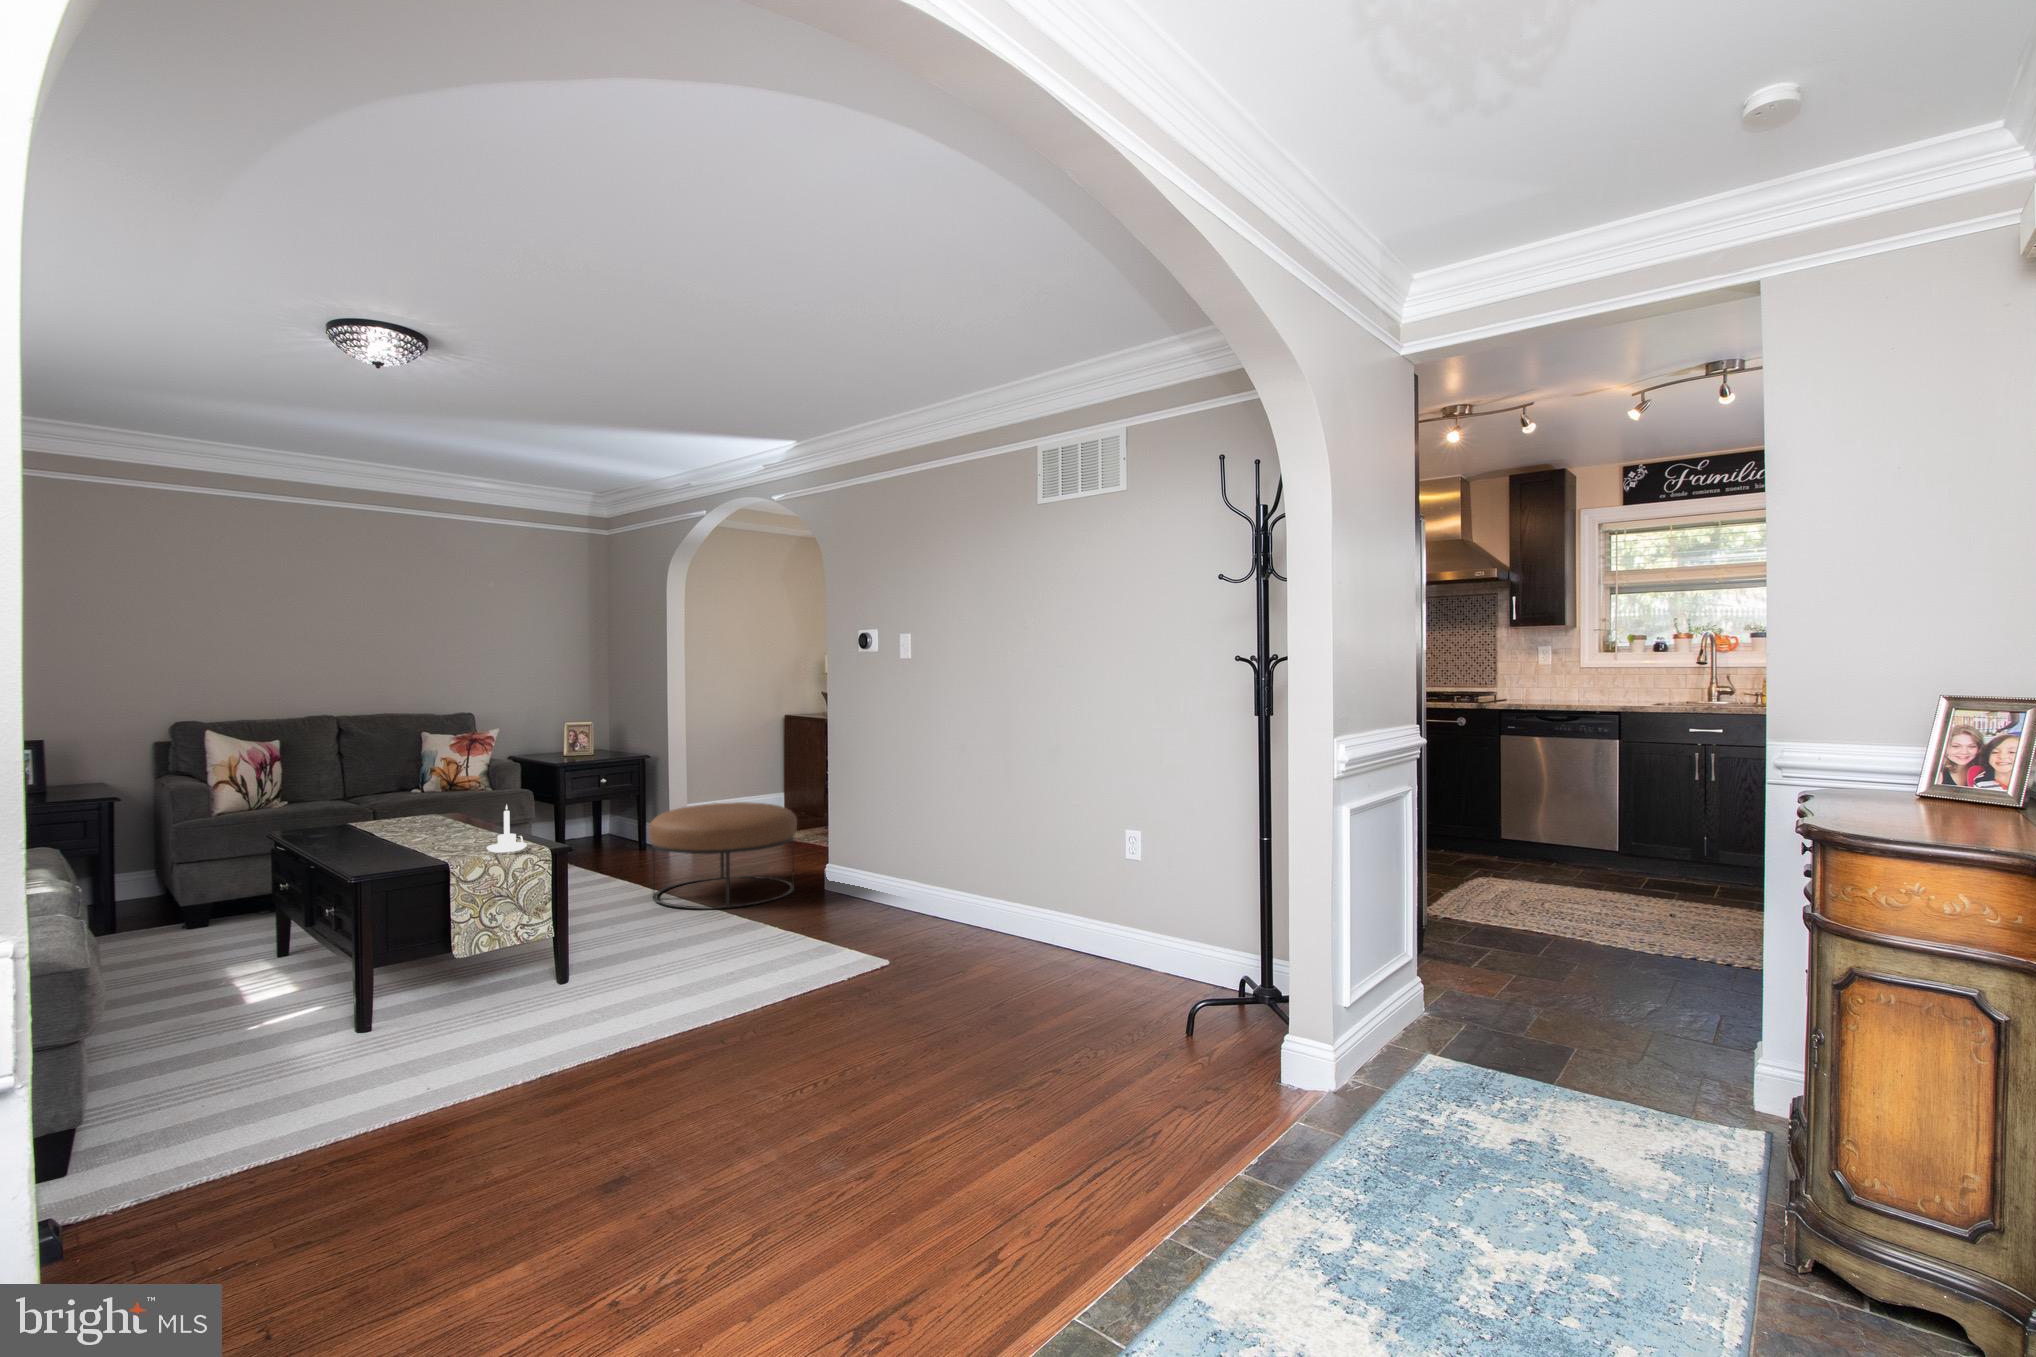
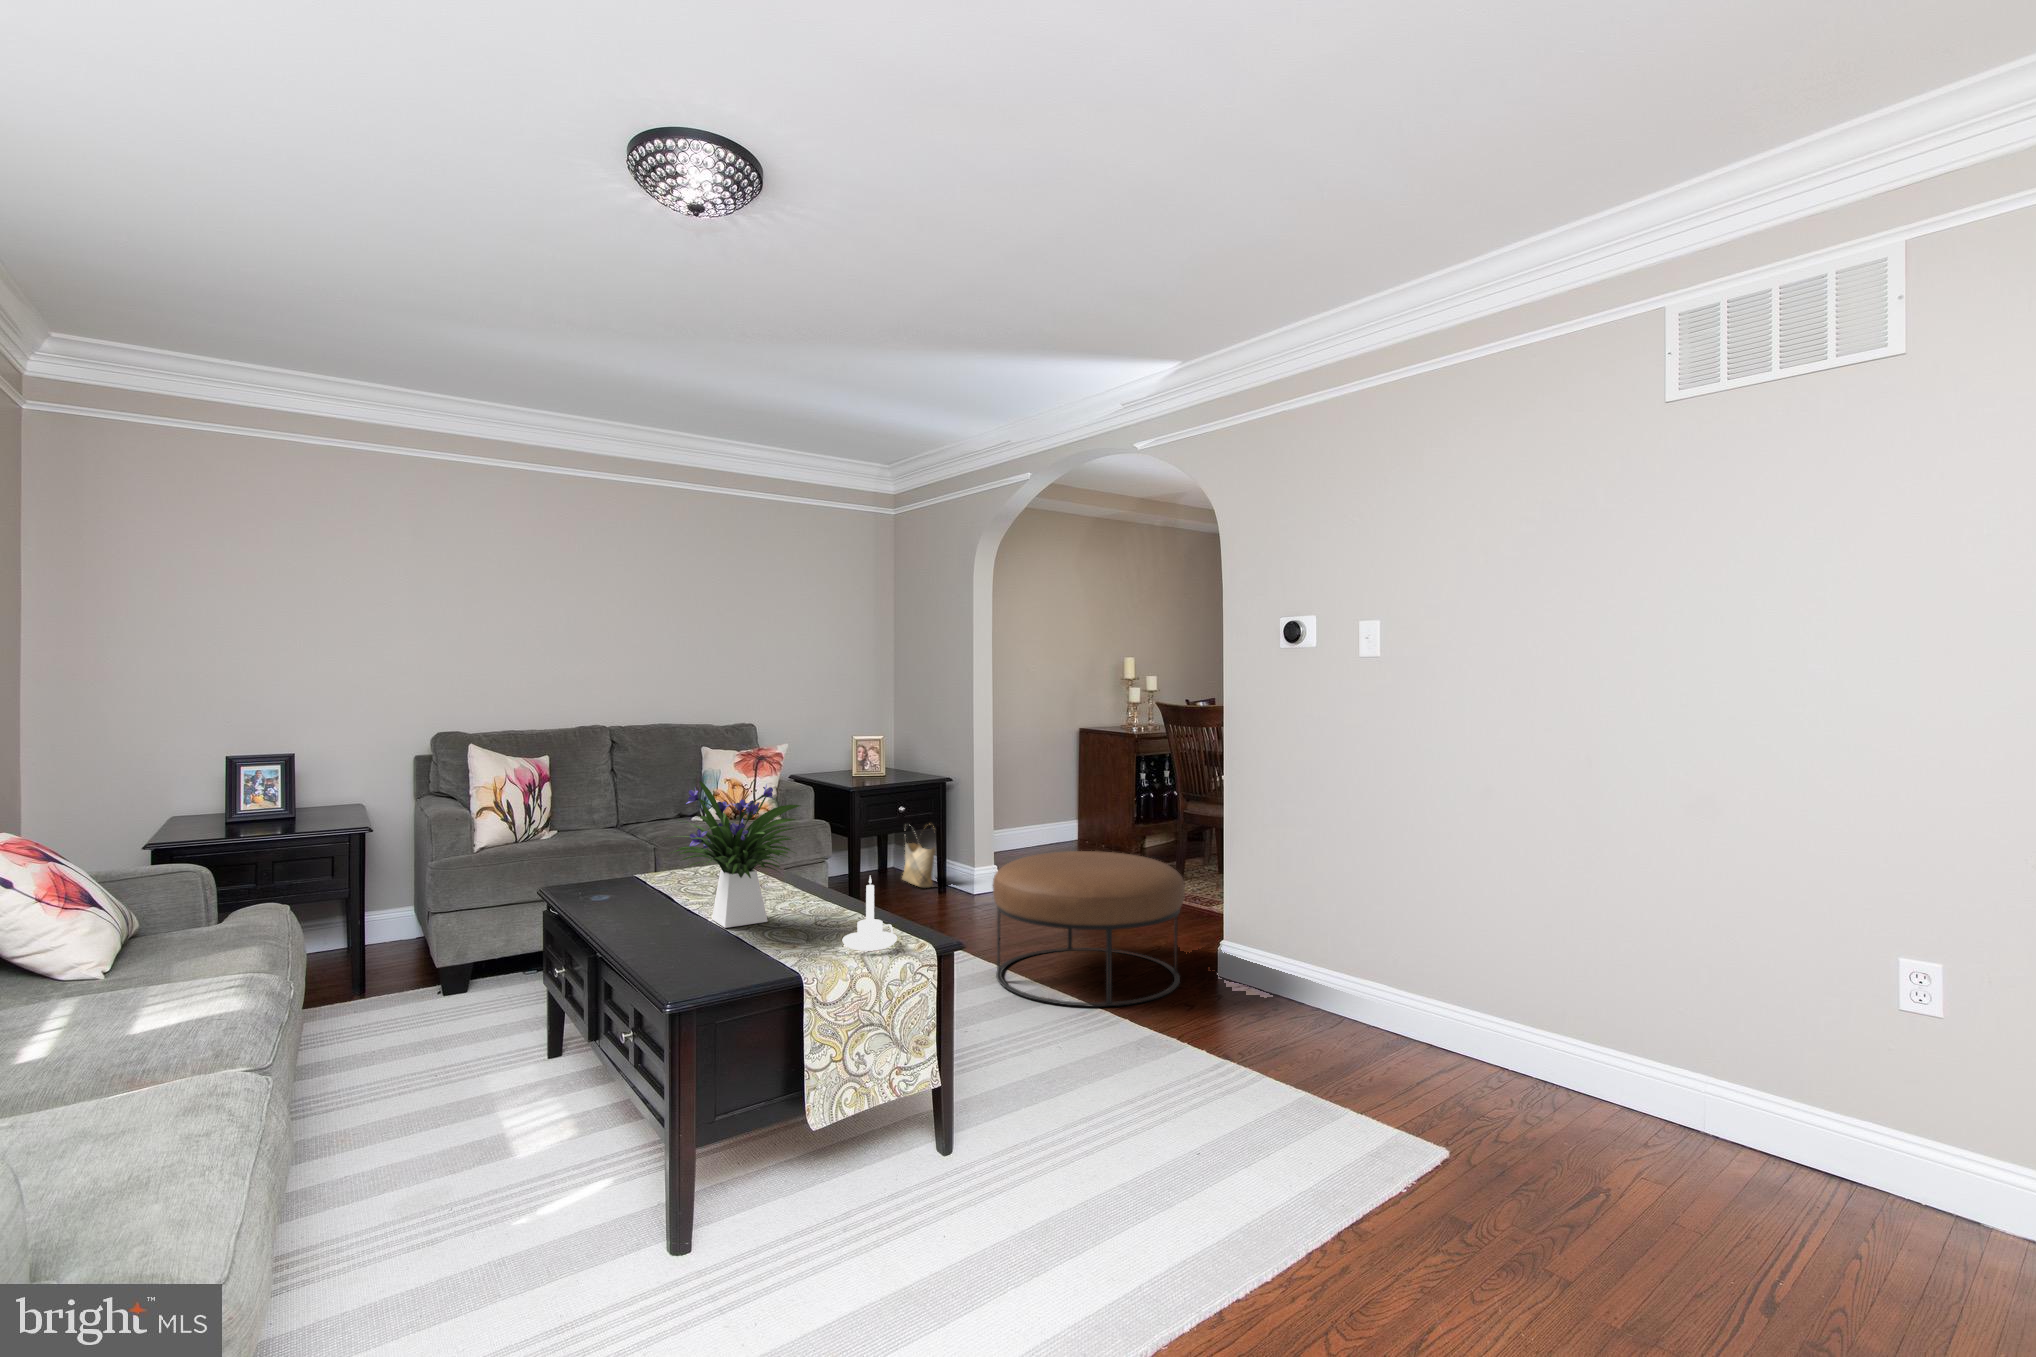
flower arrangement: none [358,746,468,847] -> present [671,781,800,928]
woven basket: none [609,793,637,845] -> present [902,843,935,887]

